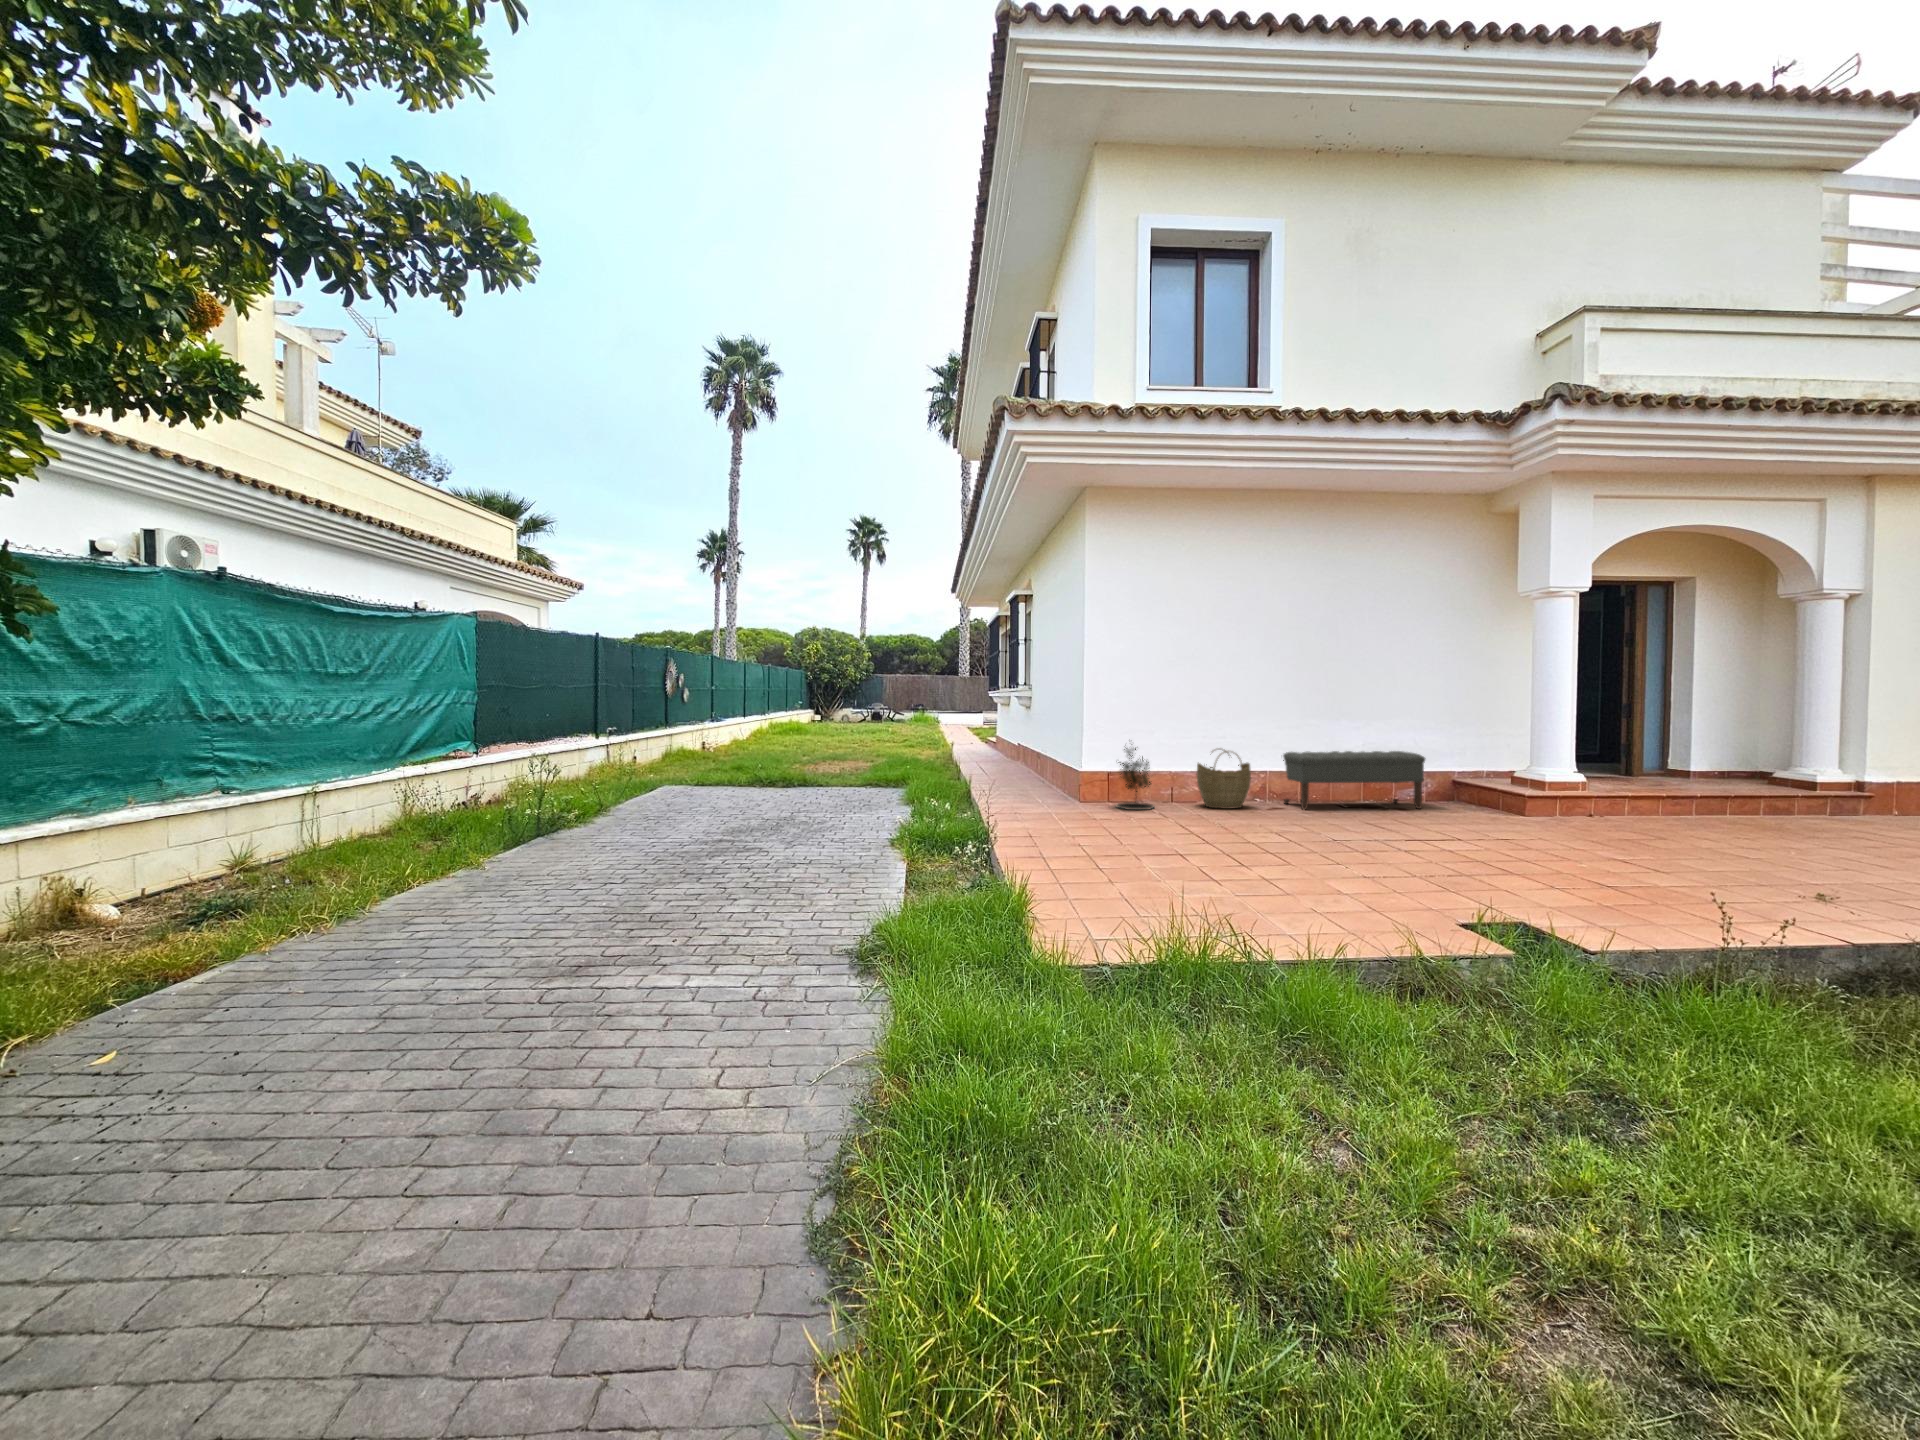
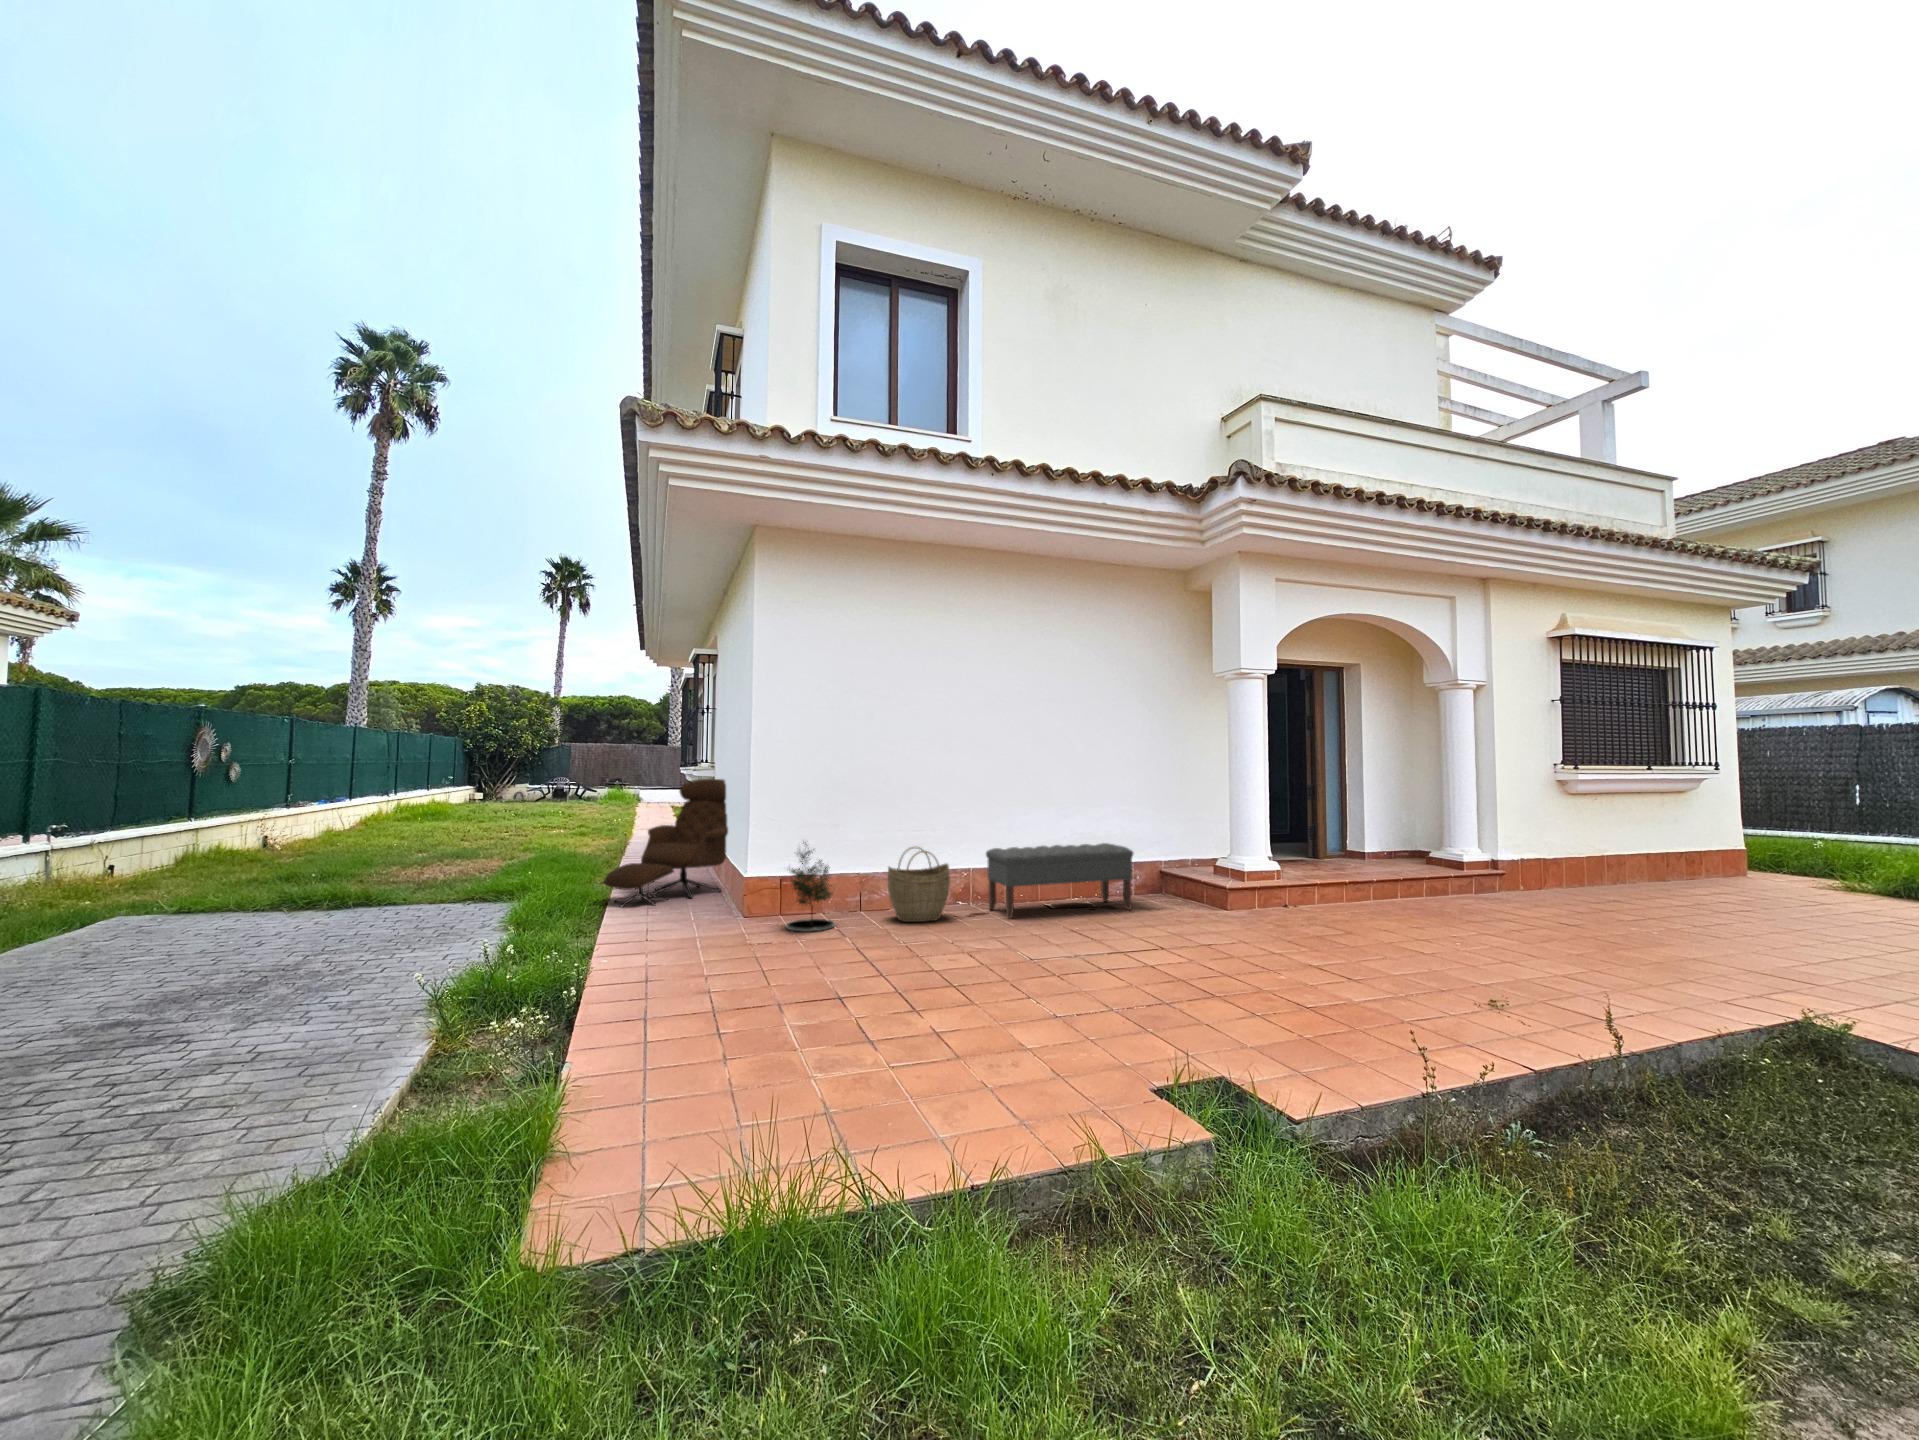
lounge chair: none [968,695,1062,791] -> present [604,779,728,907]

